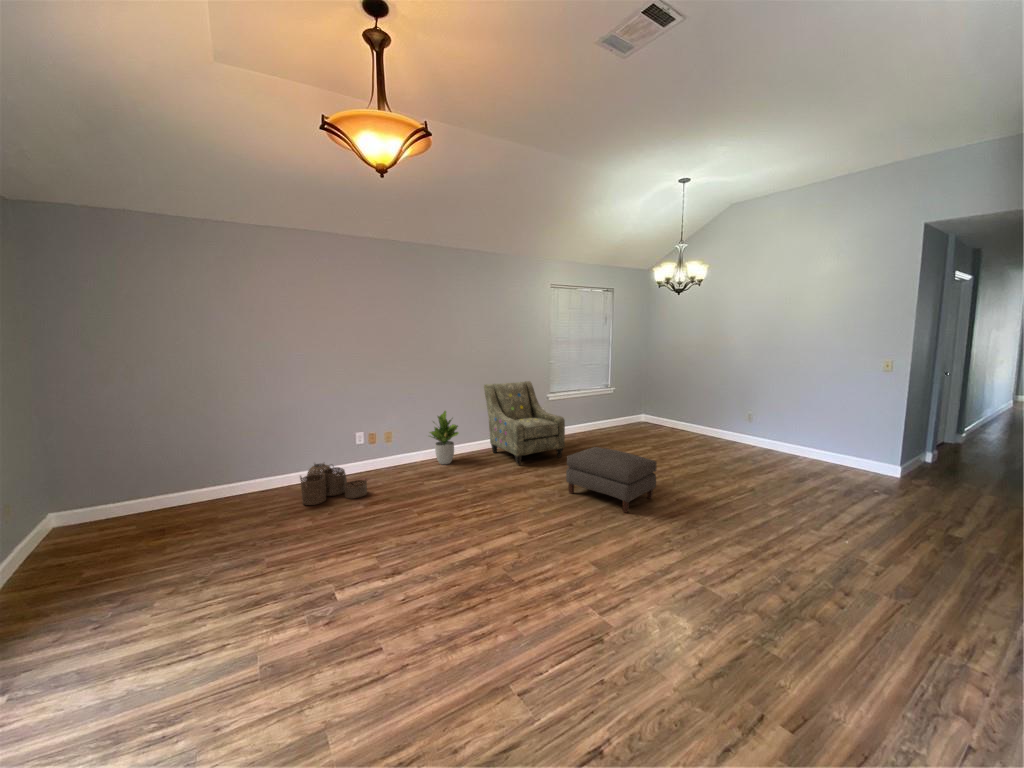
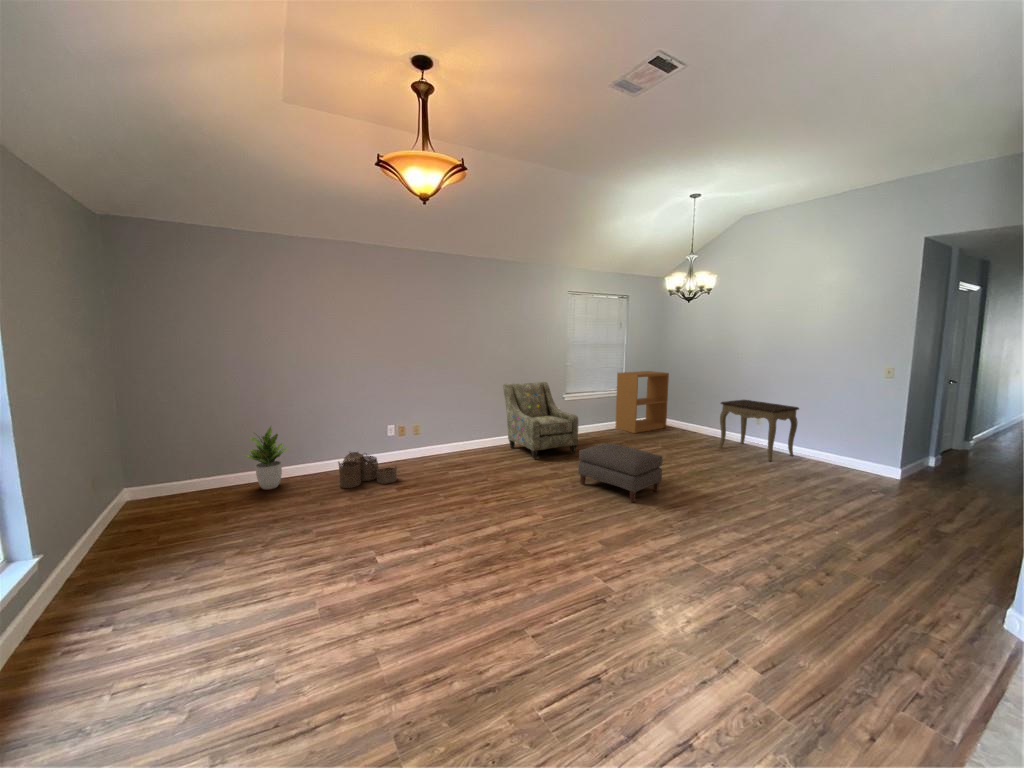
bookshelf: none [603,367,657,433] -> present [615,371,669,433]
side table: none [711,396,794,461] -> present [719,400,799,461]
potted plant: present [429,411,459,464] -> present [244,427,288,489]

